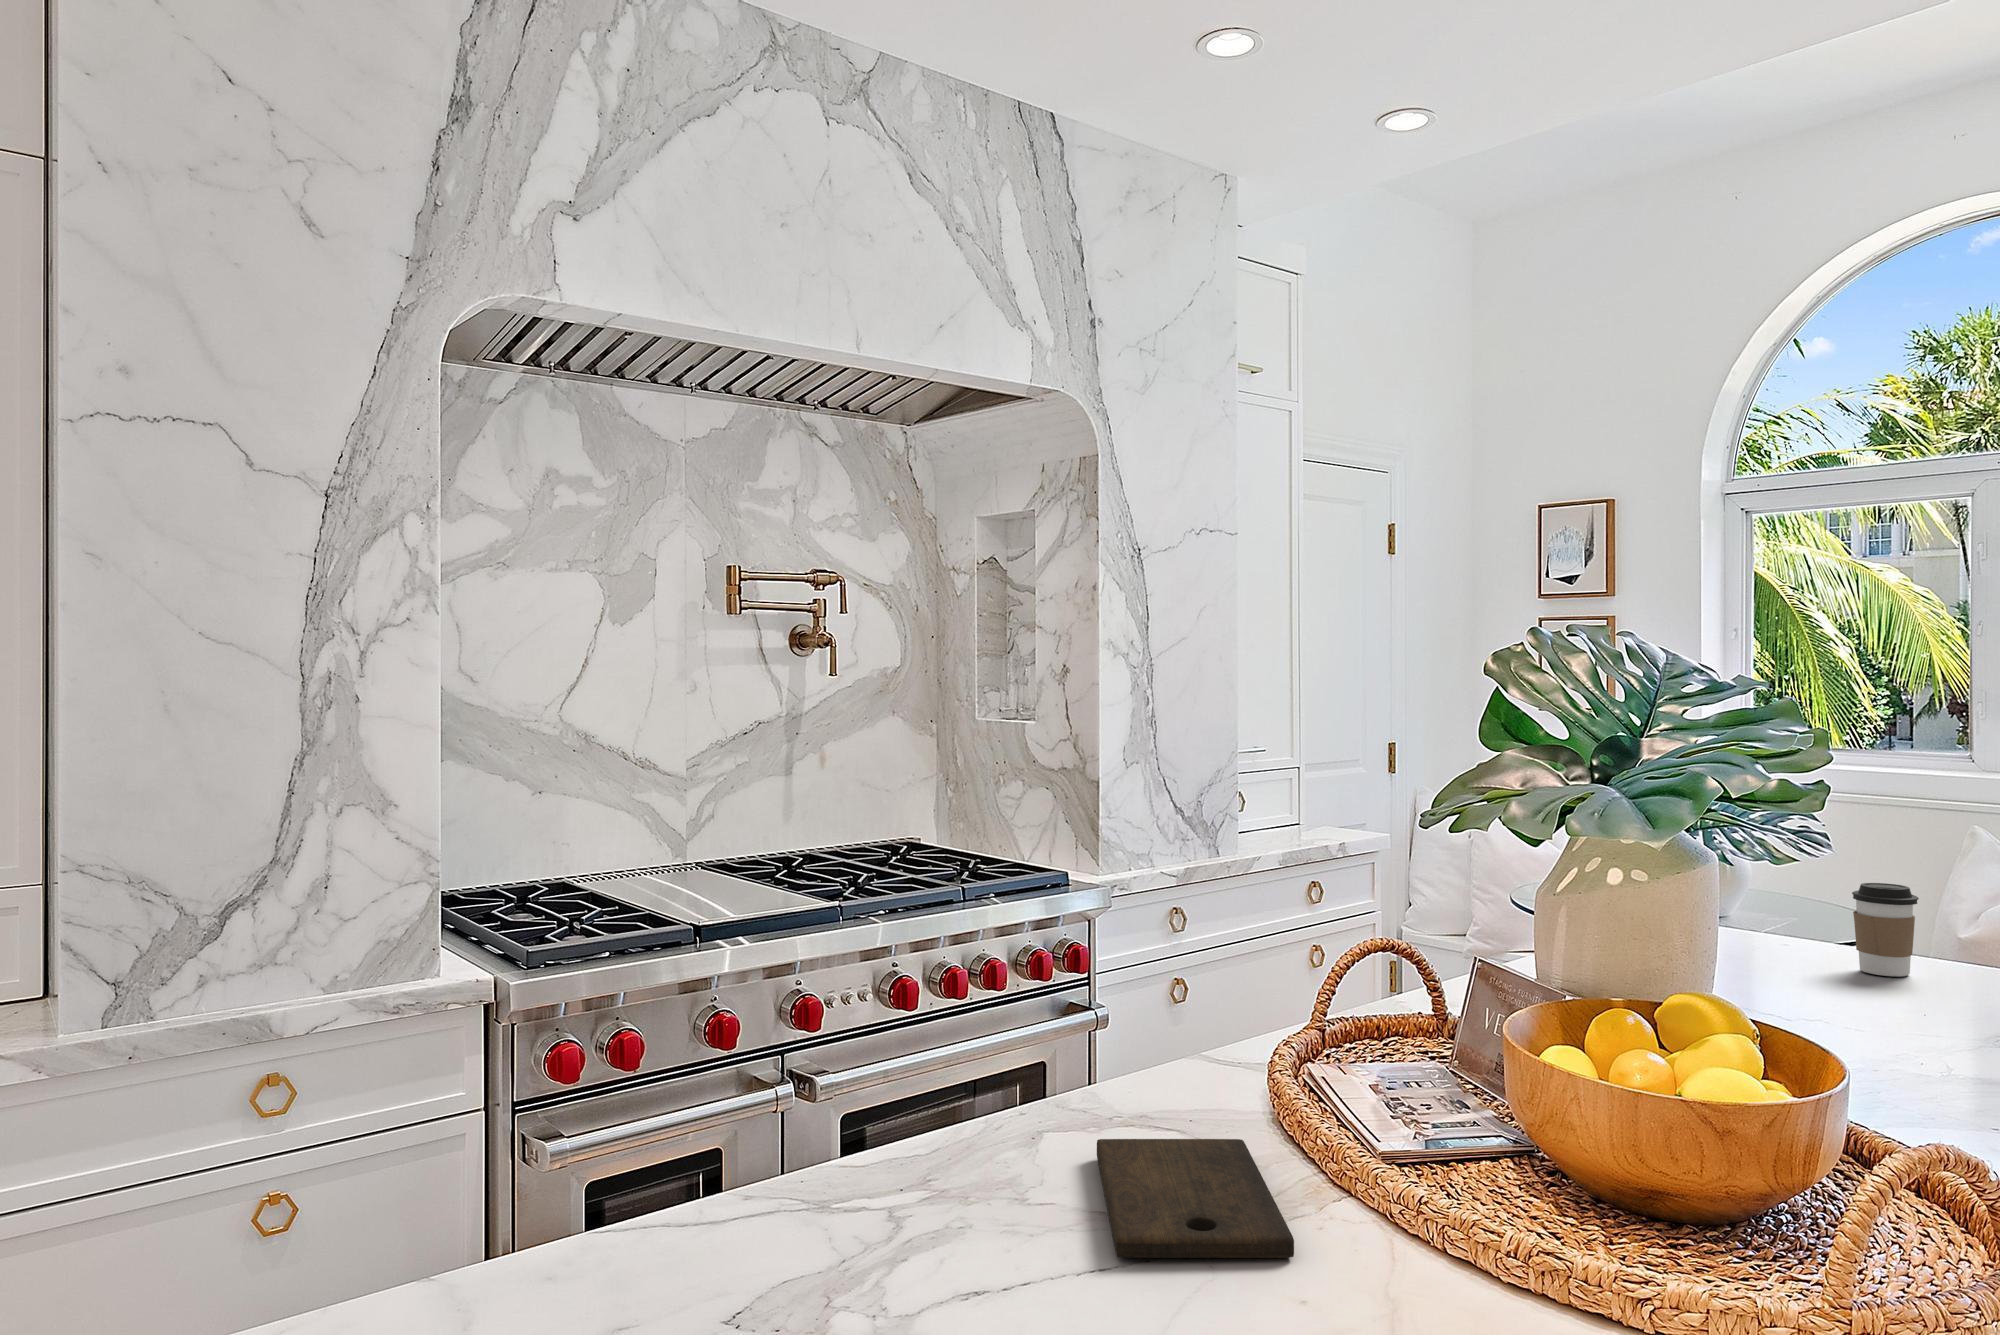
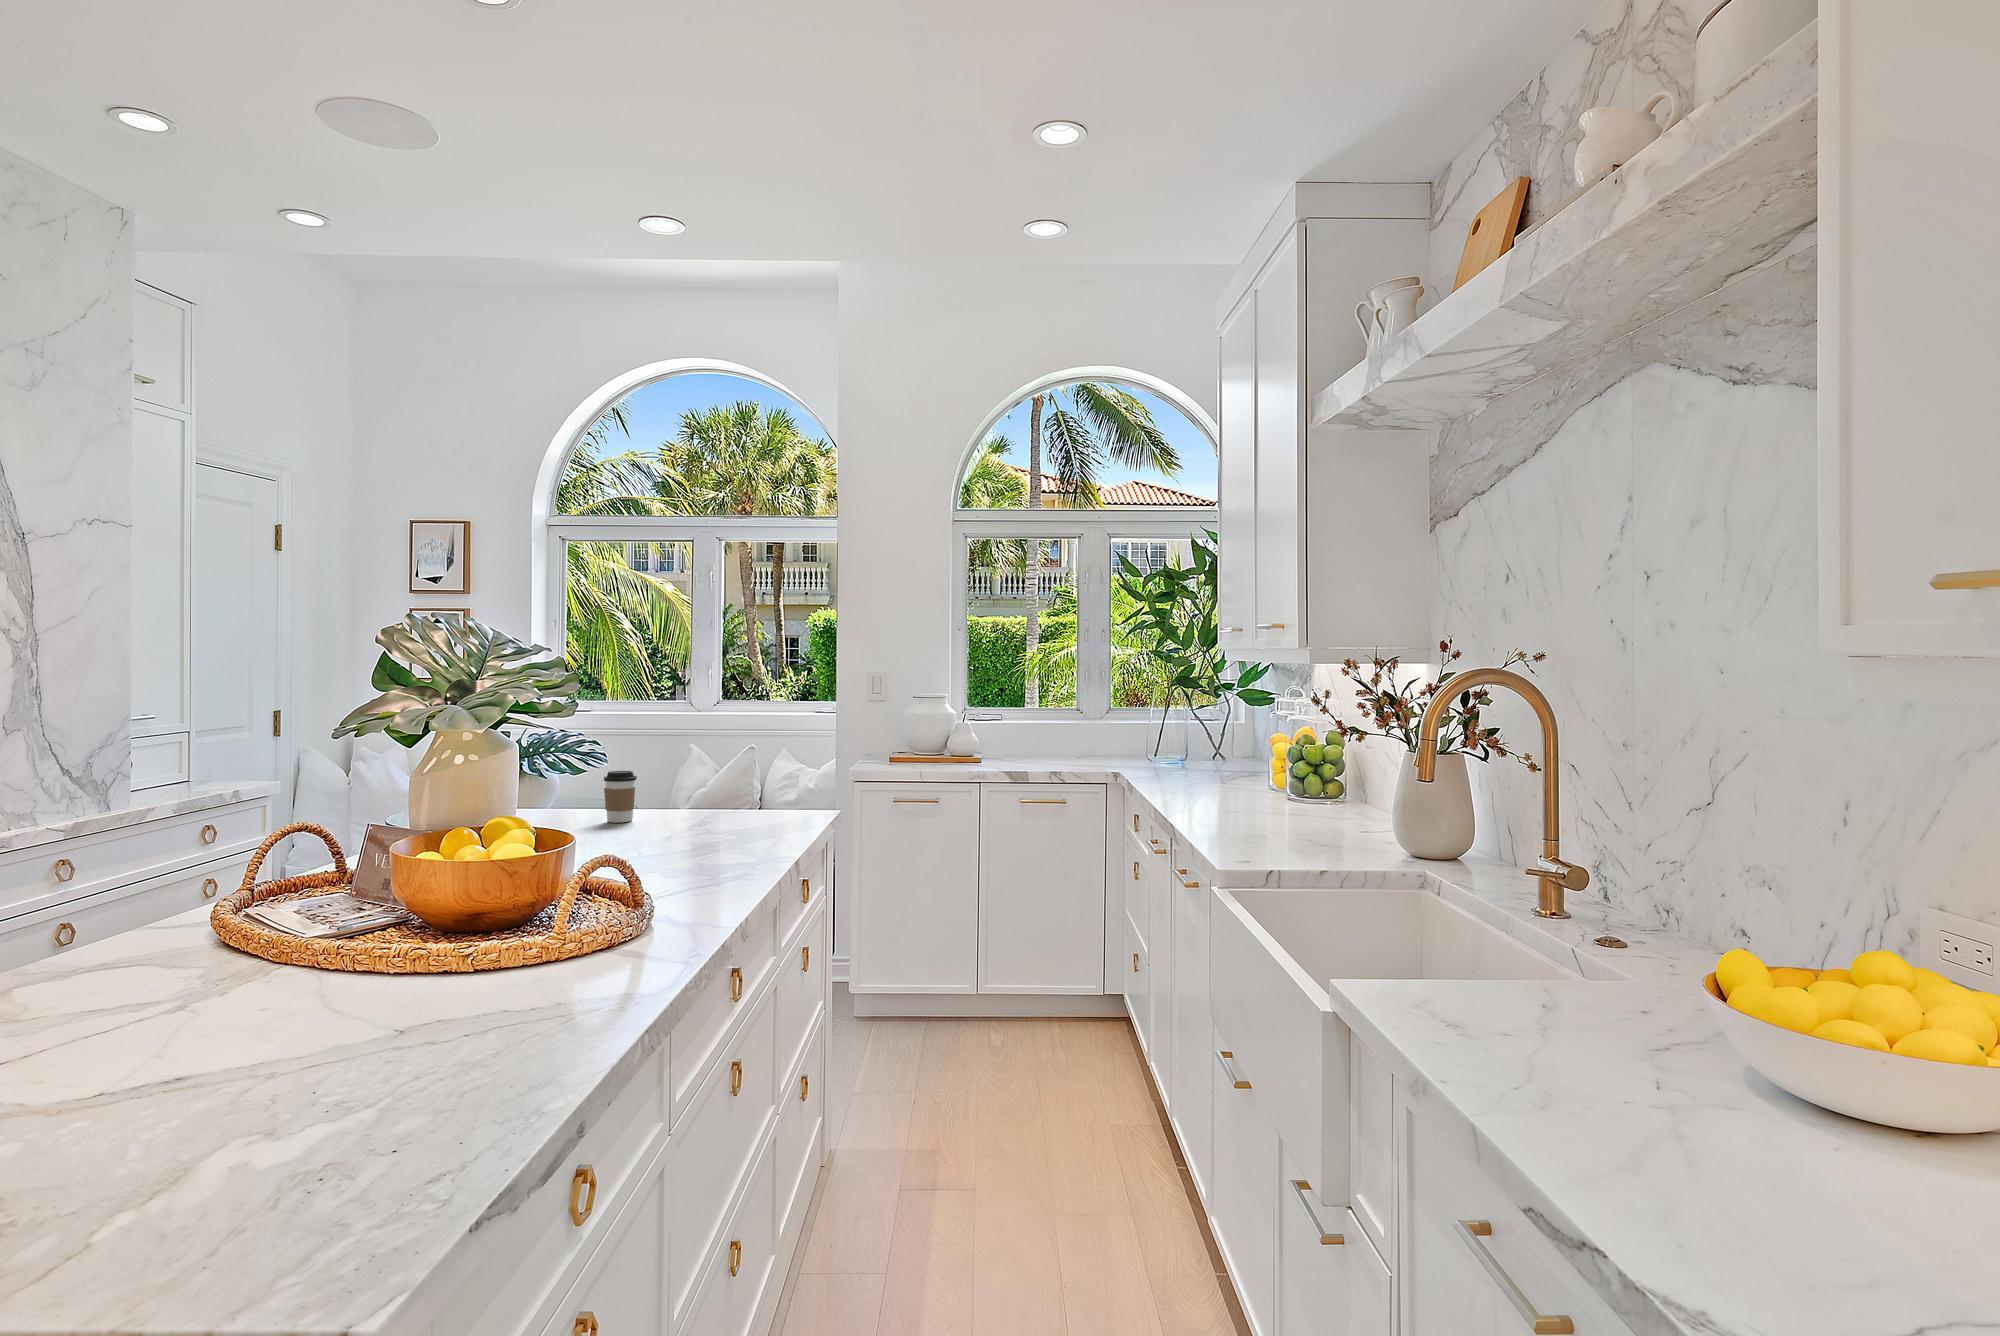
cutting board: present [1097,1139,1294,1258] -> none [68,956,252,1026]

